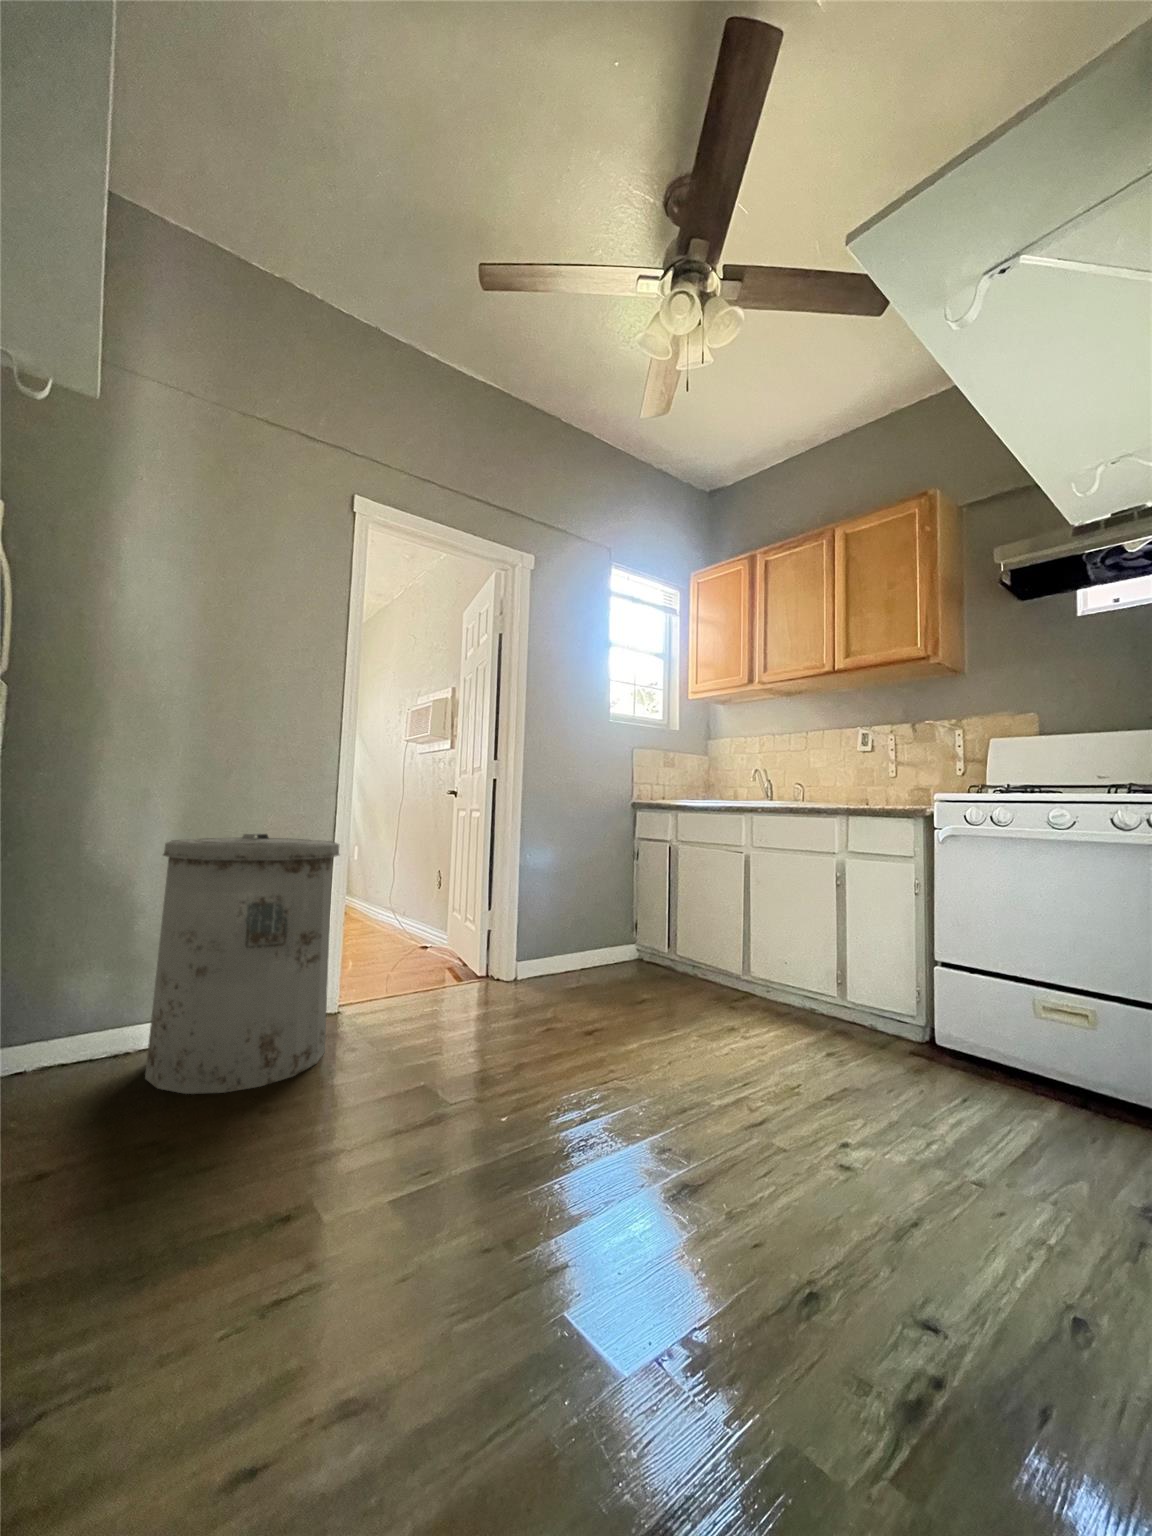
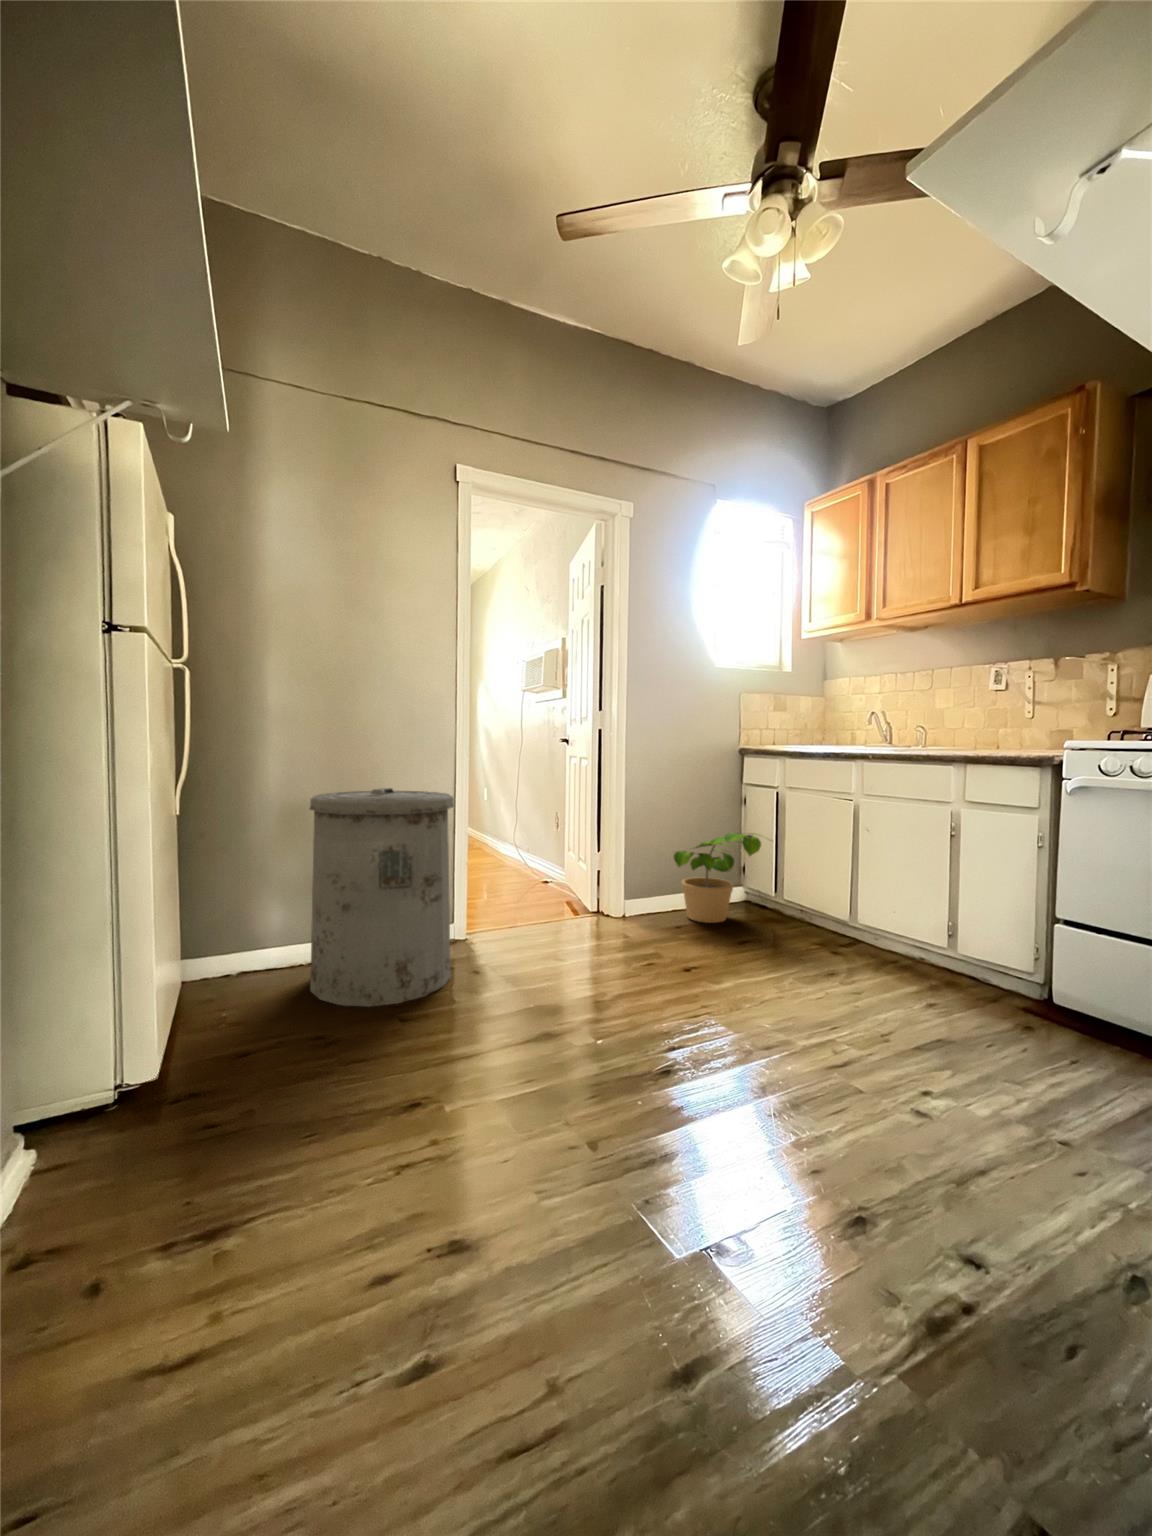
potted plant: none [570,887,669,982] -> present [674,833,761,923]

